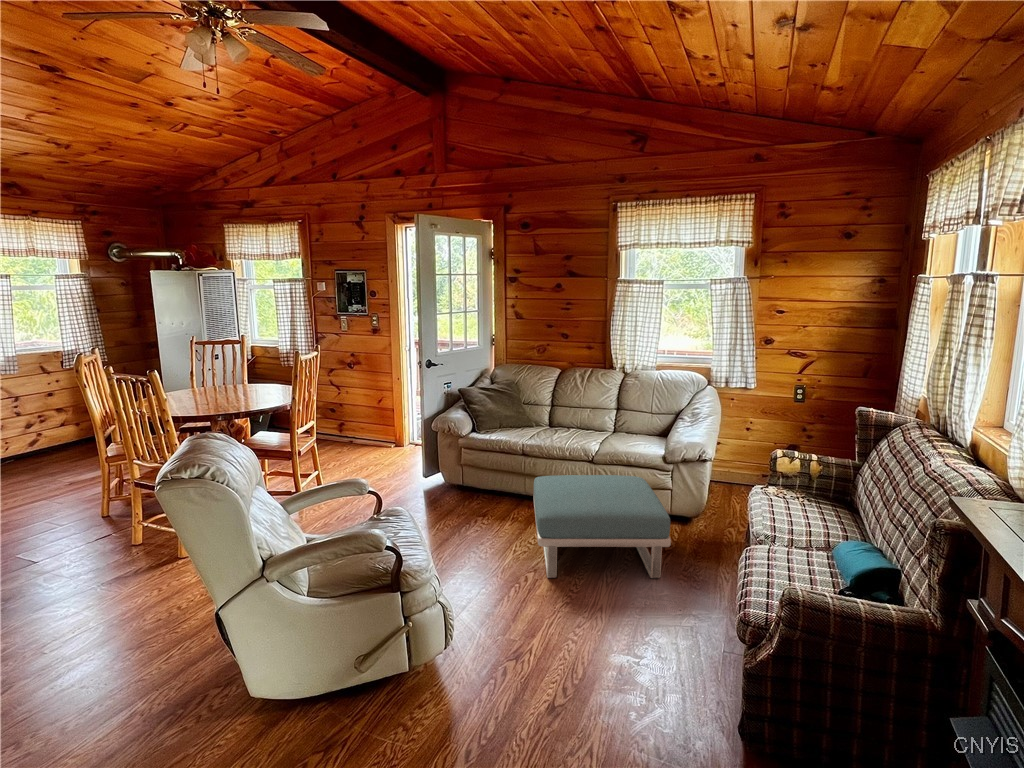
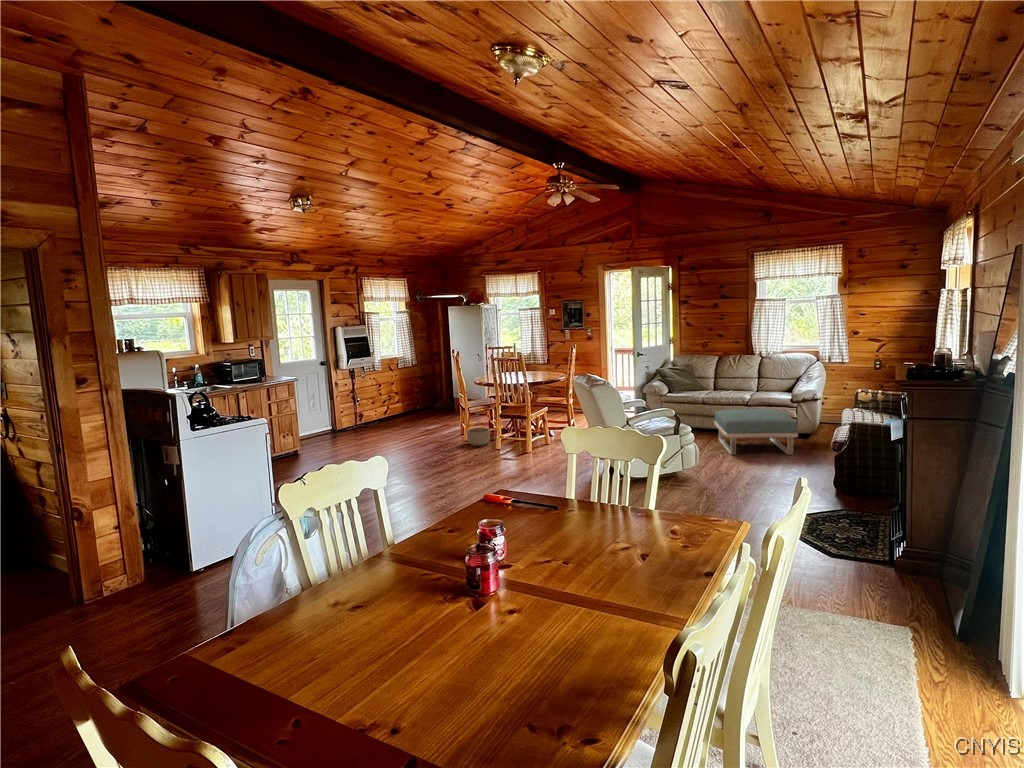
basket: none [76,464,131,537] -> present [466,410,490,446]

